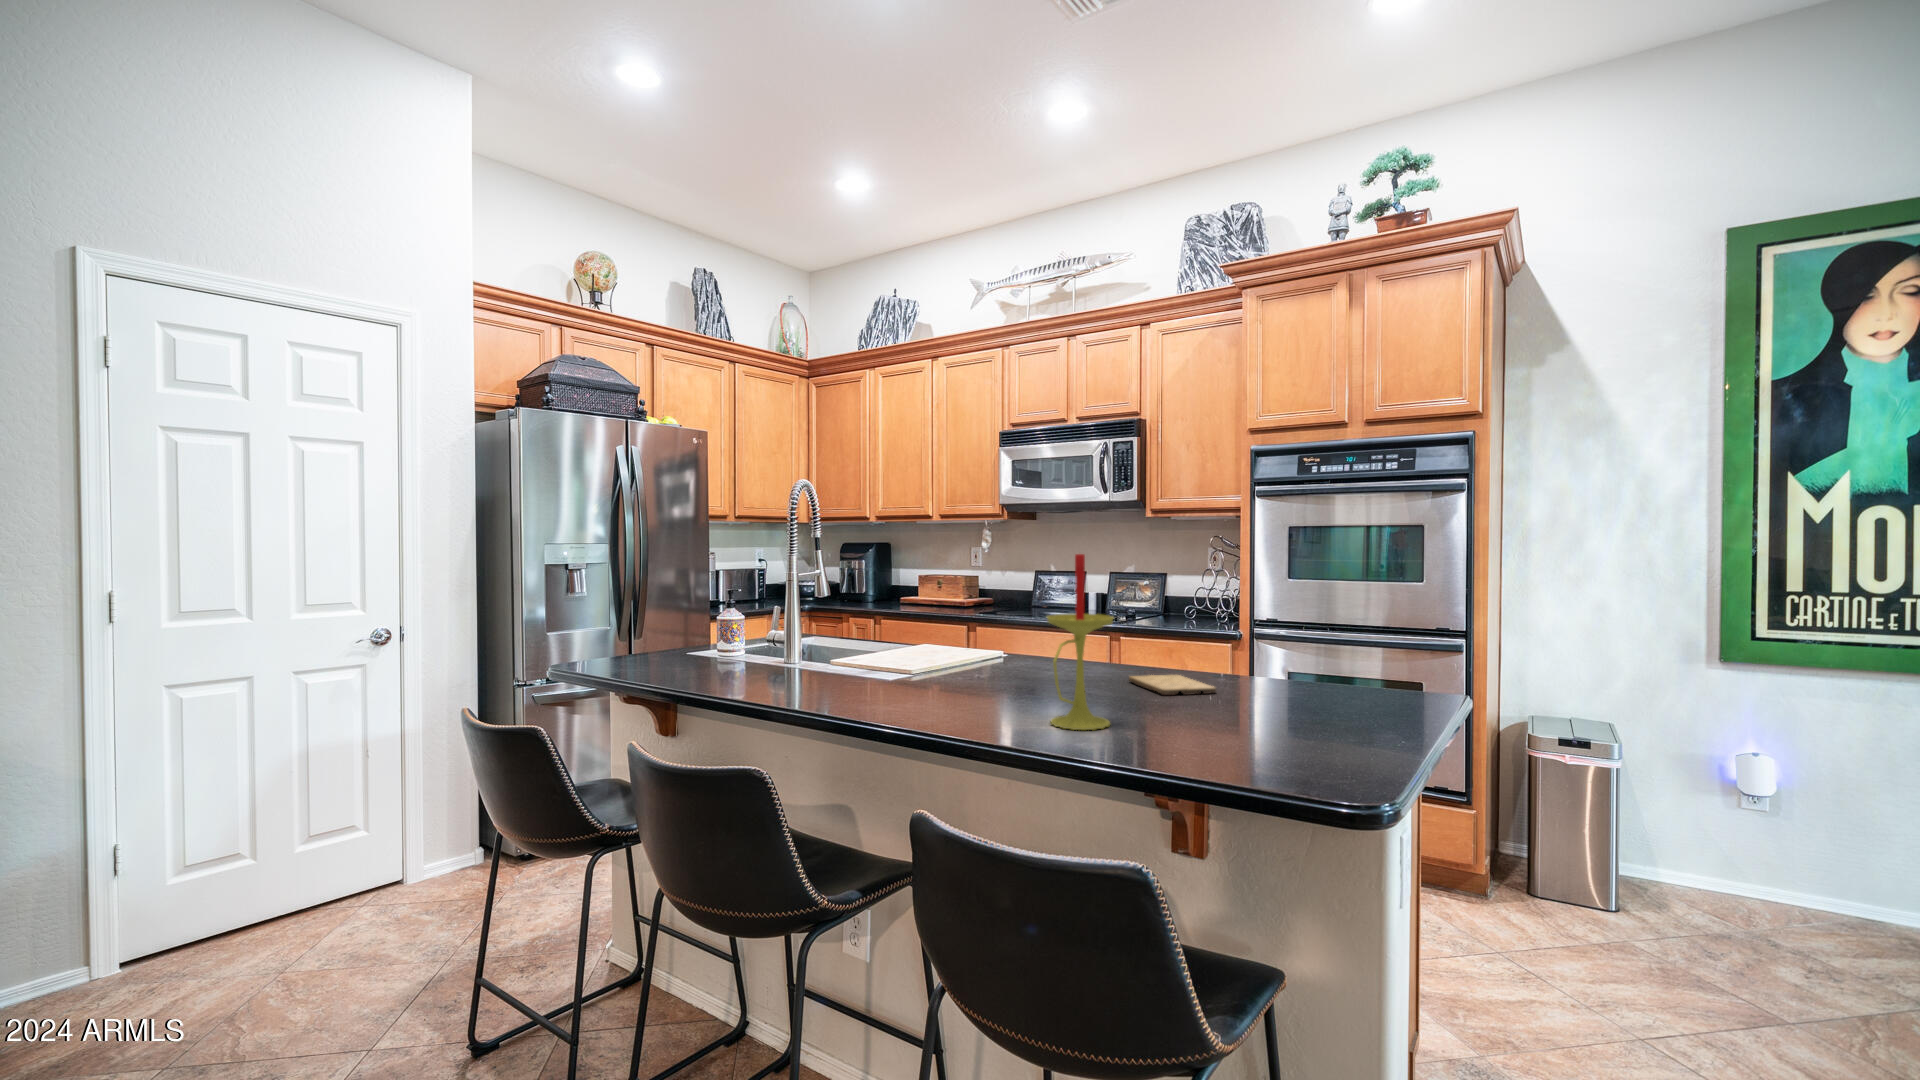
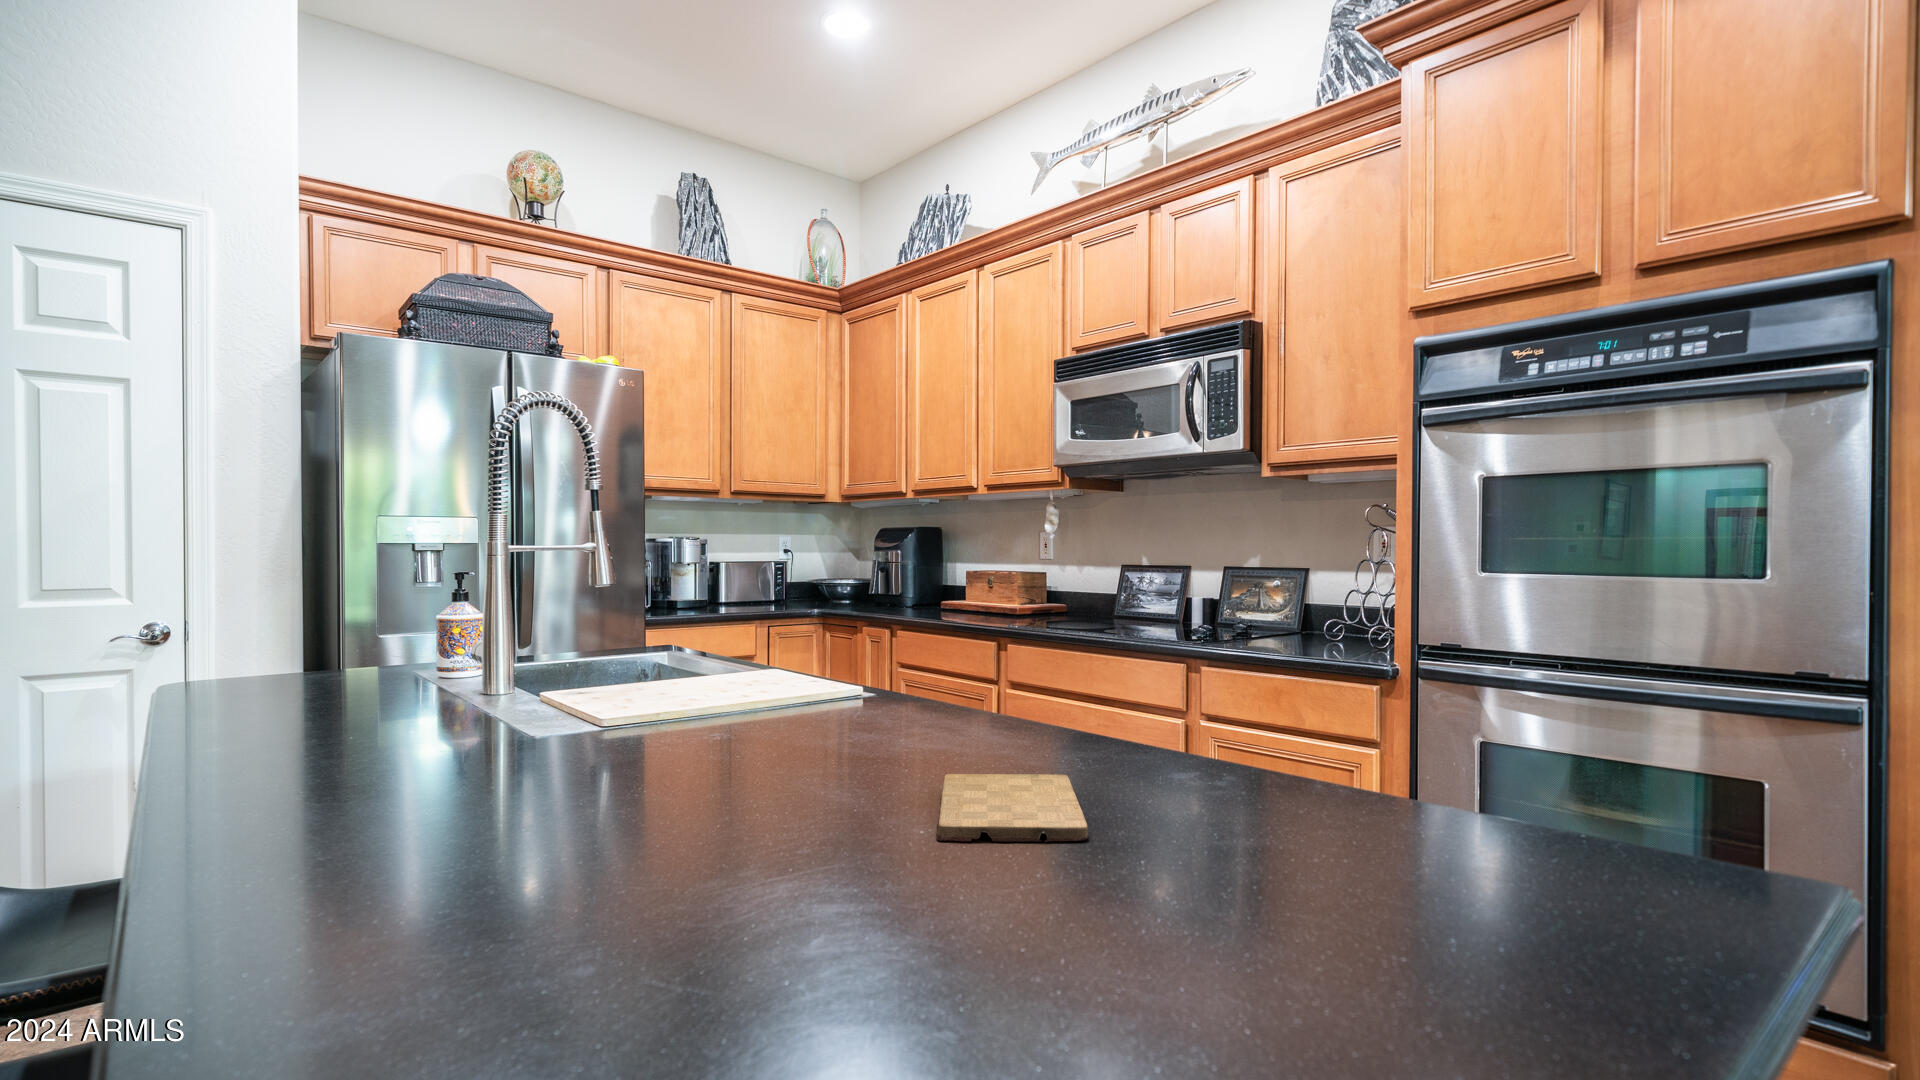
candle: present [1047,554,1113,730] -> none [298,445,585,995]

